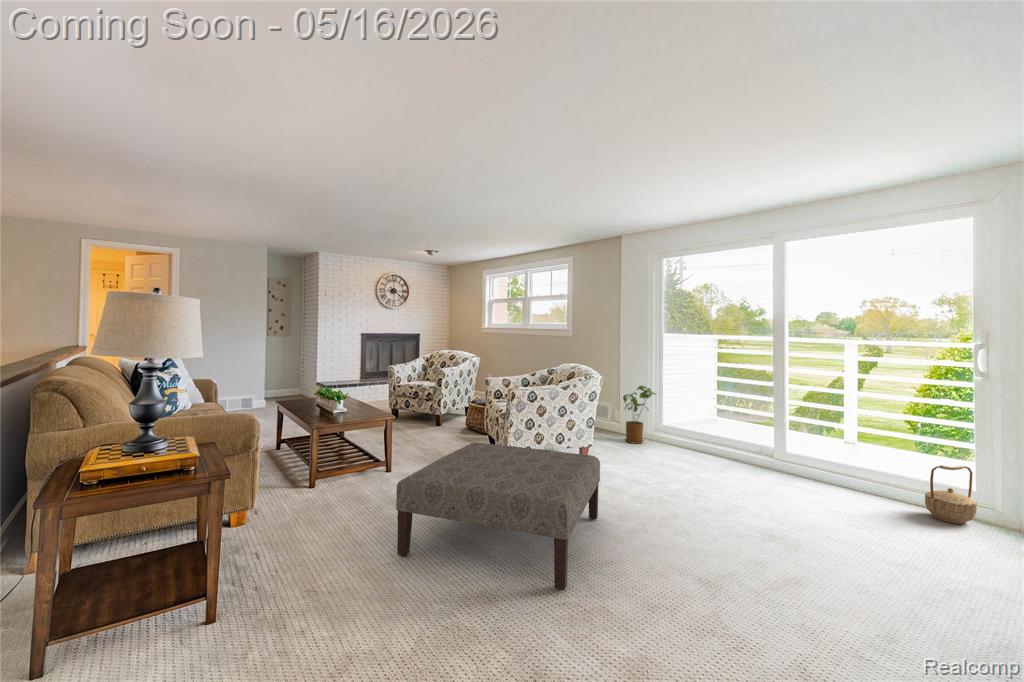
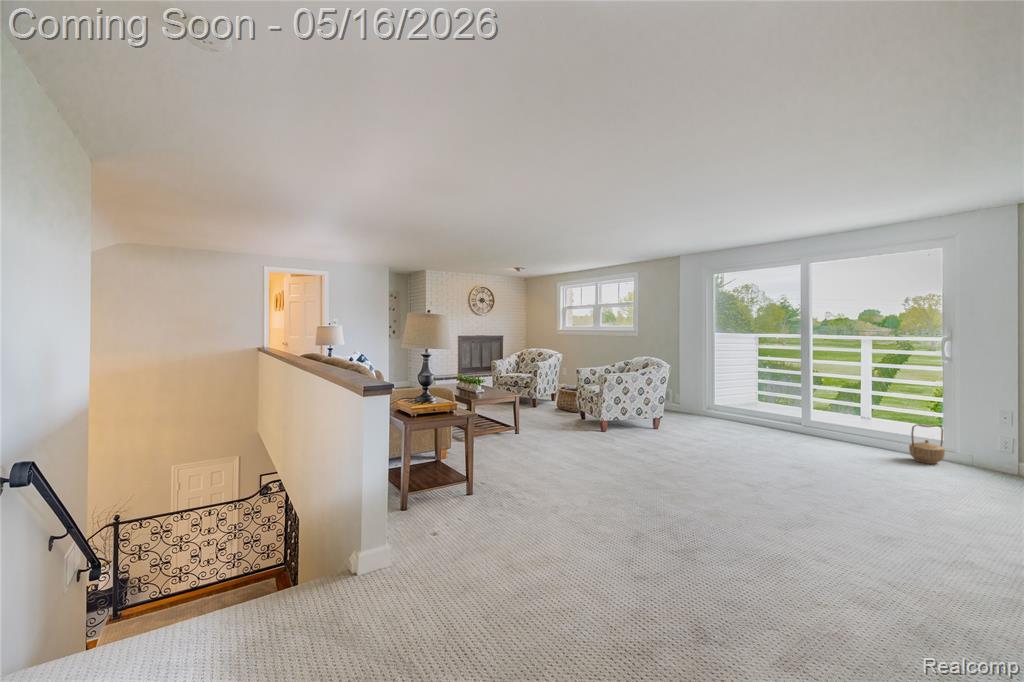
house plant: present [623,386,655,444] -> none [683,374,710,419]
ottoman: present [396,442,600,590] -> none [557,409,677,484]

